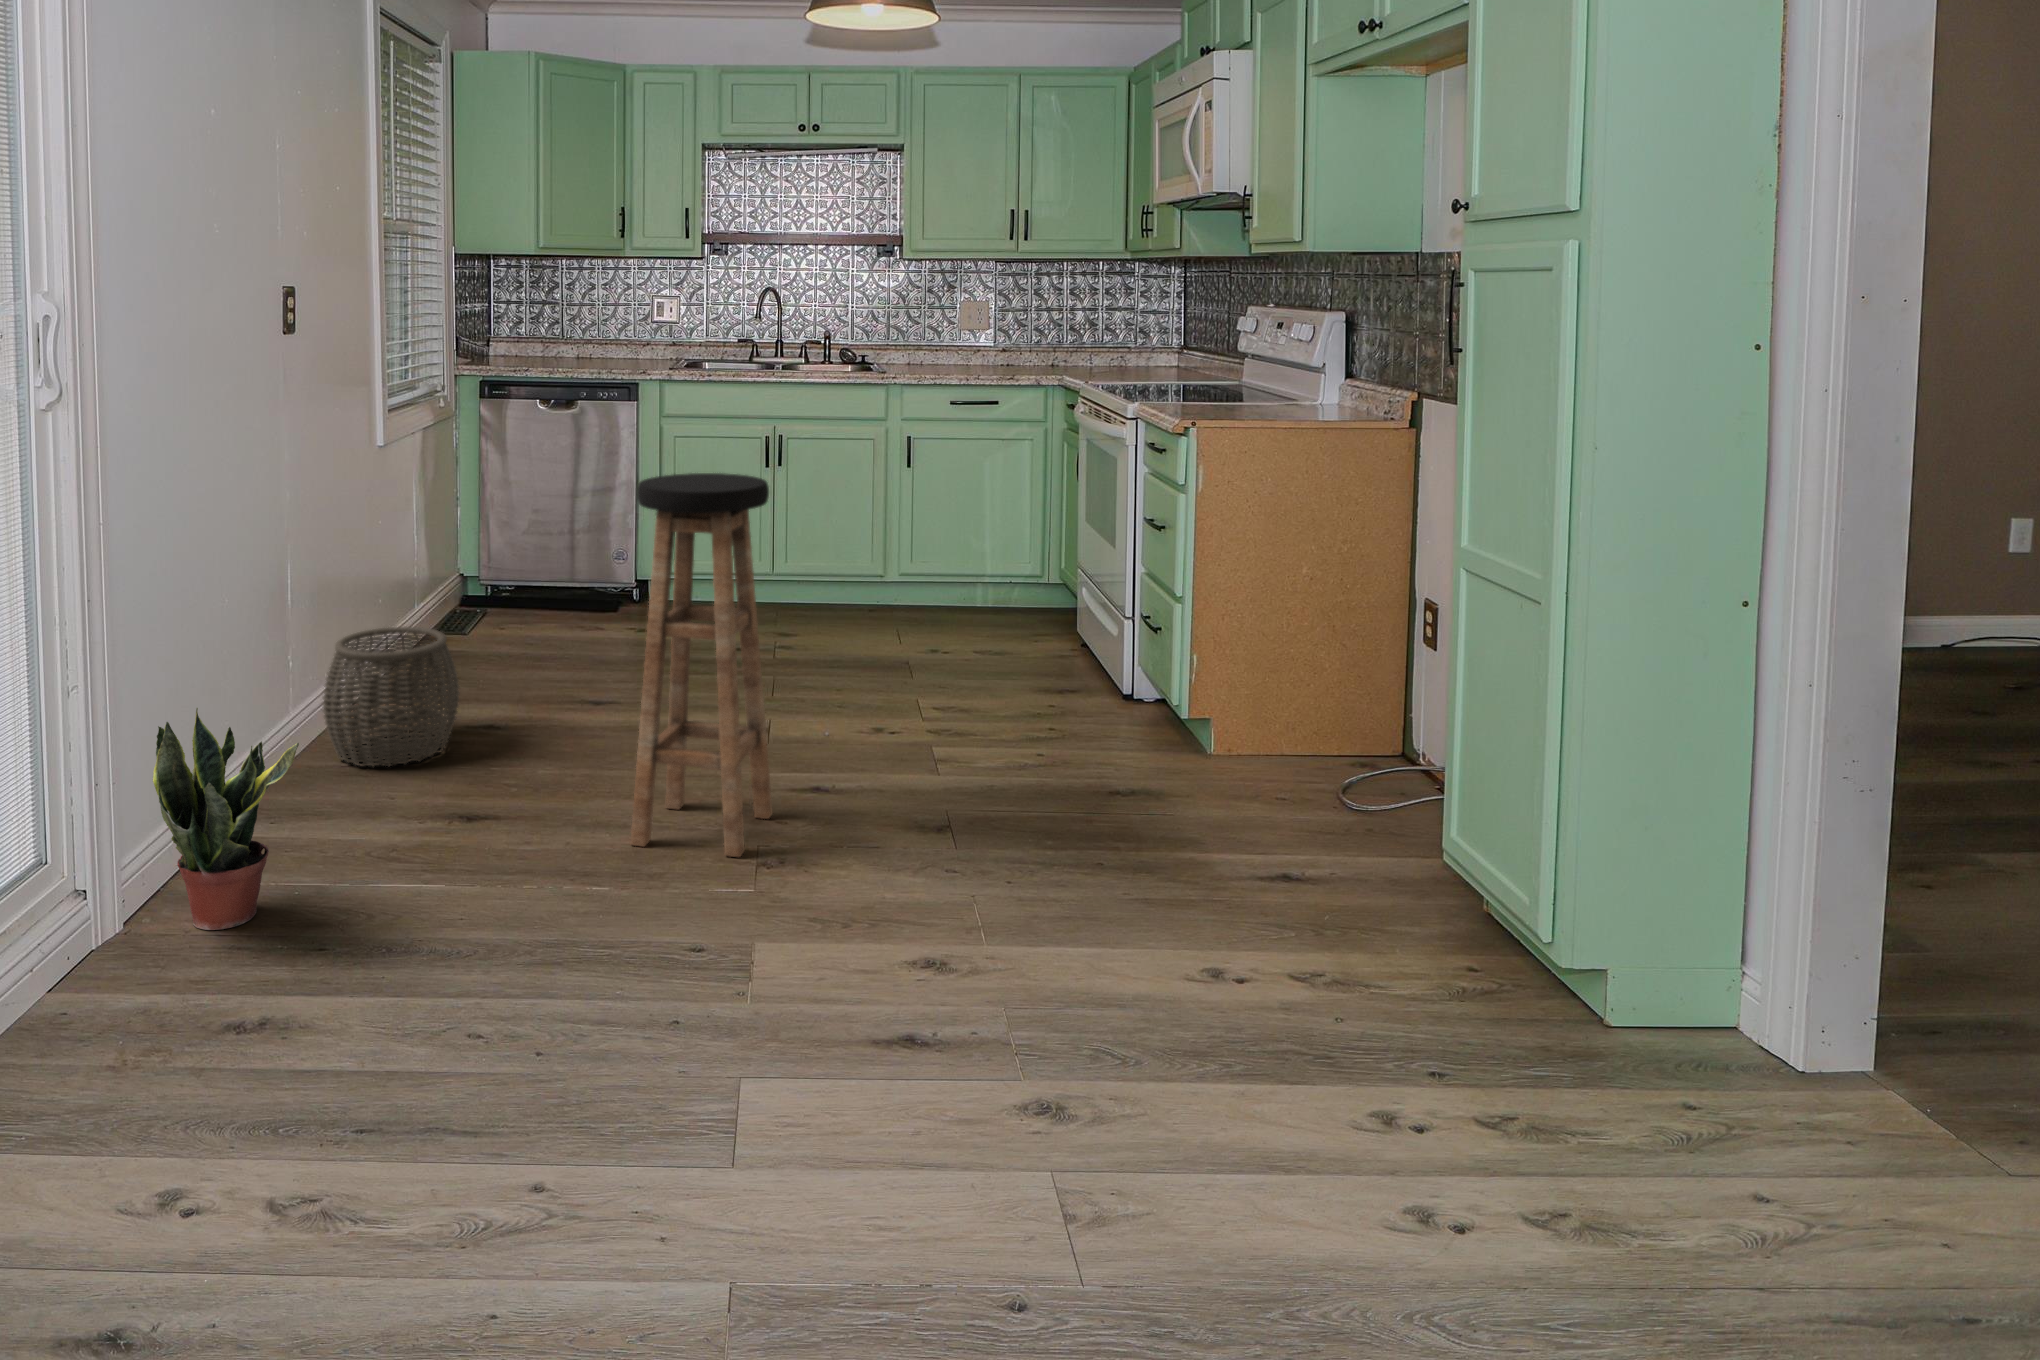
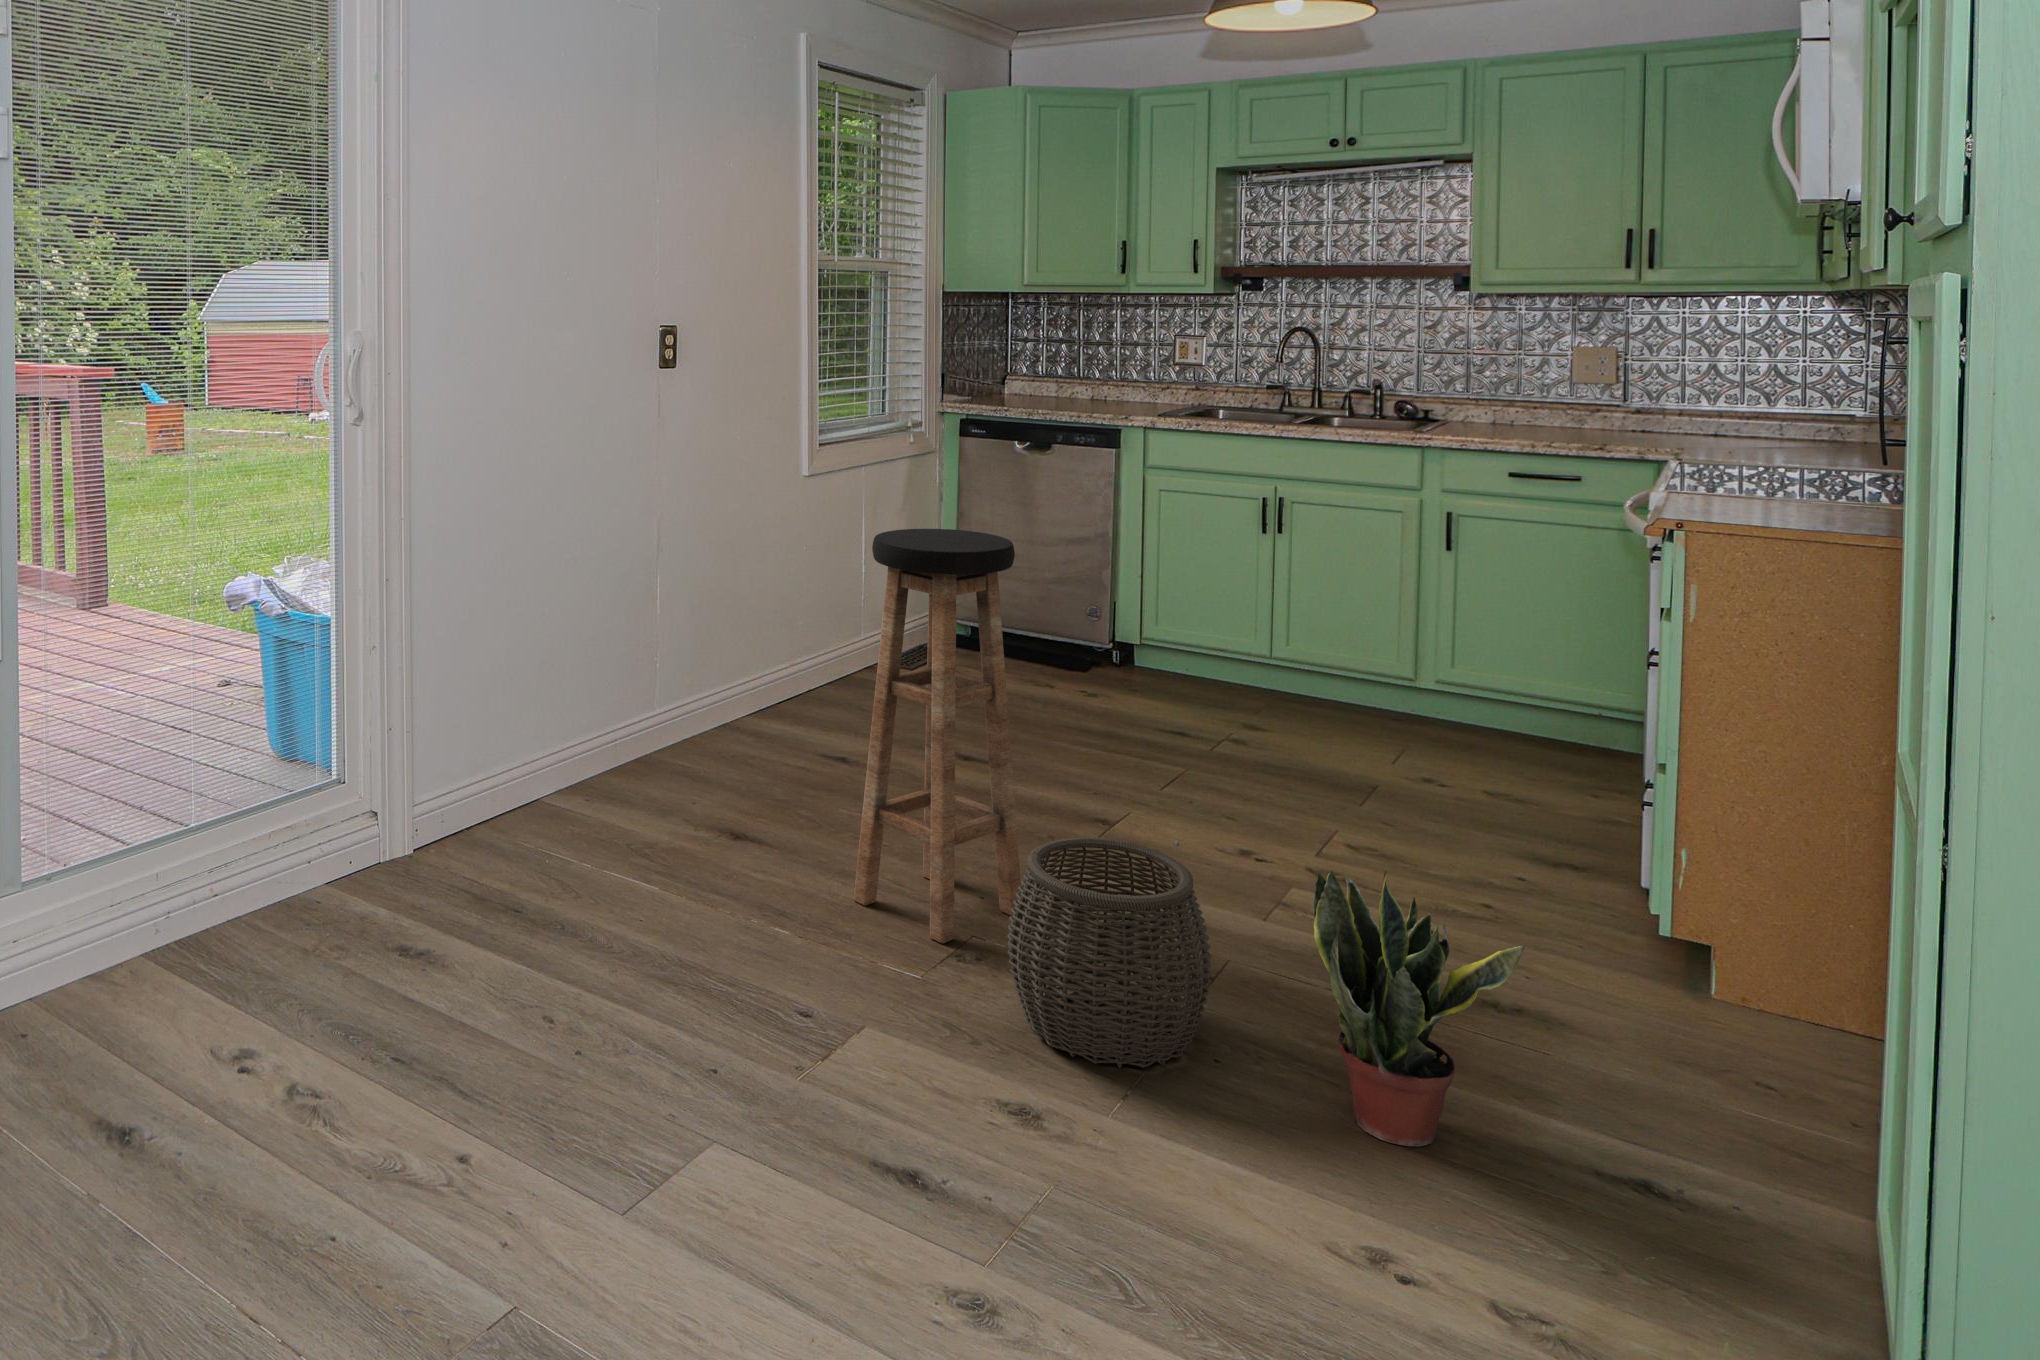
woven basket: present [322,627,459,767] -> present [1007,838,1212,1068]
potted plant: present [153,708,299,930] -> present [1313,869,1525,1146]

